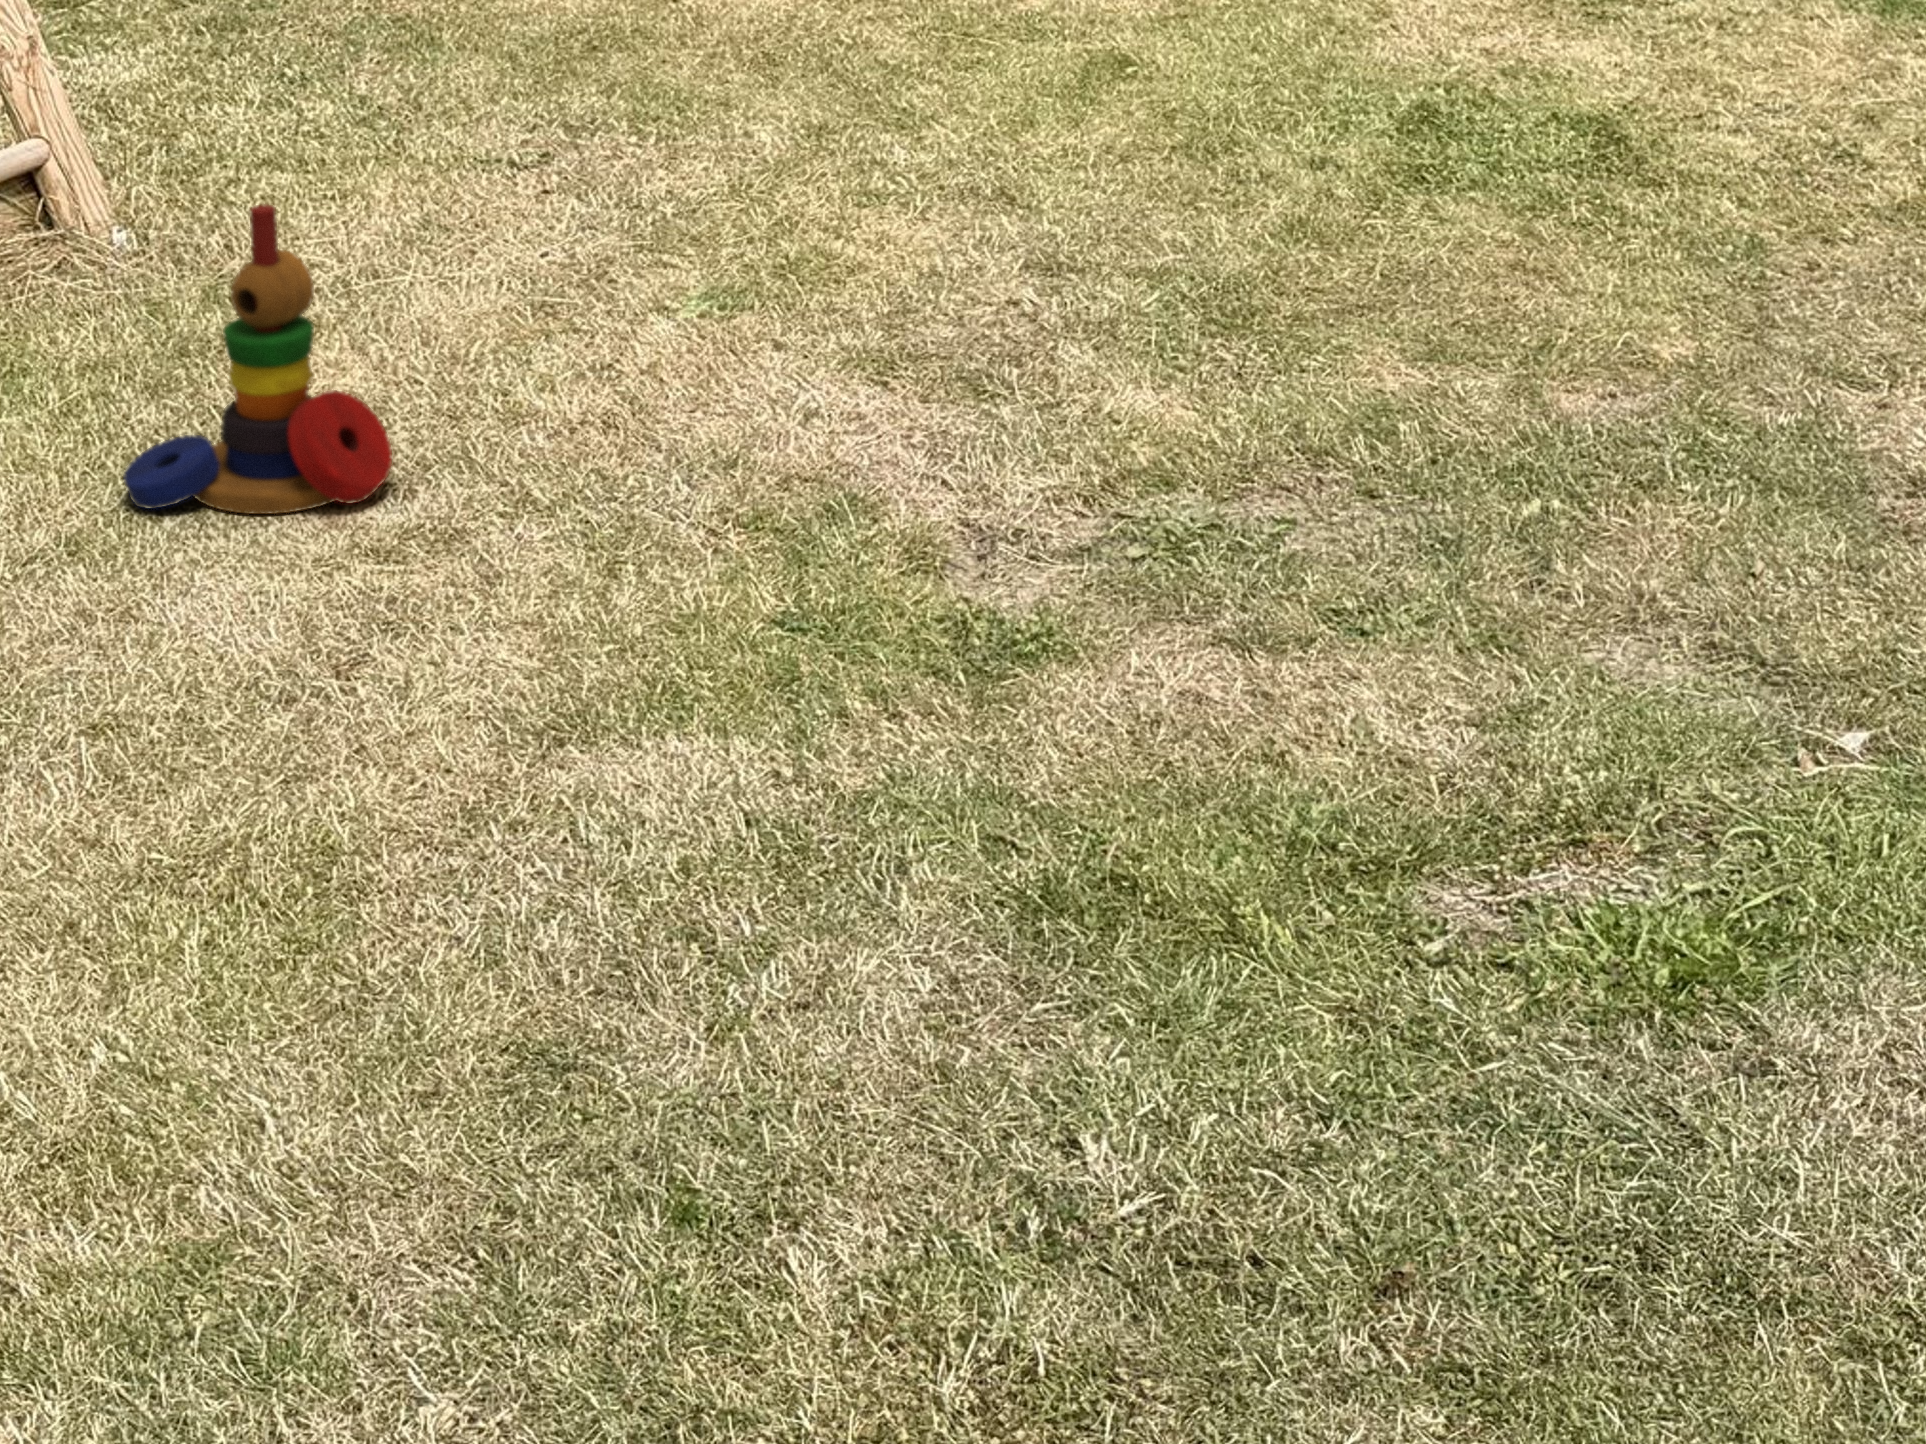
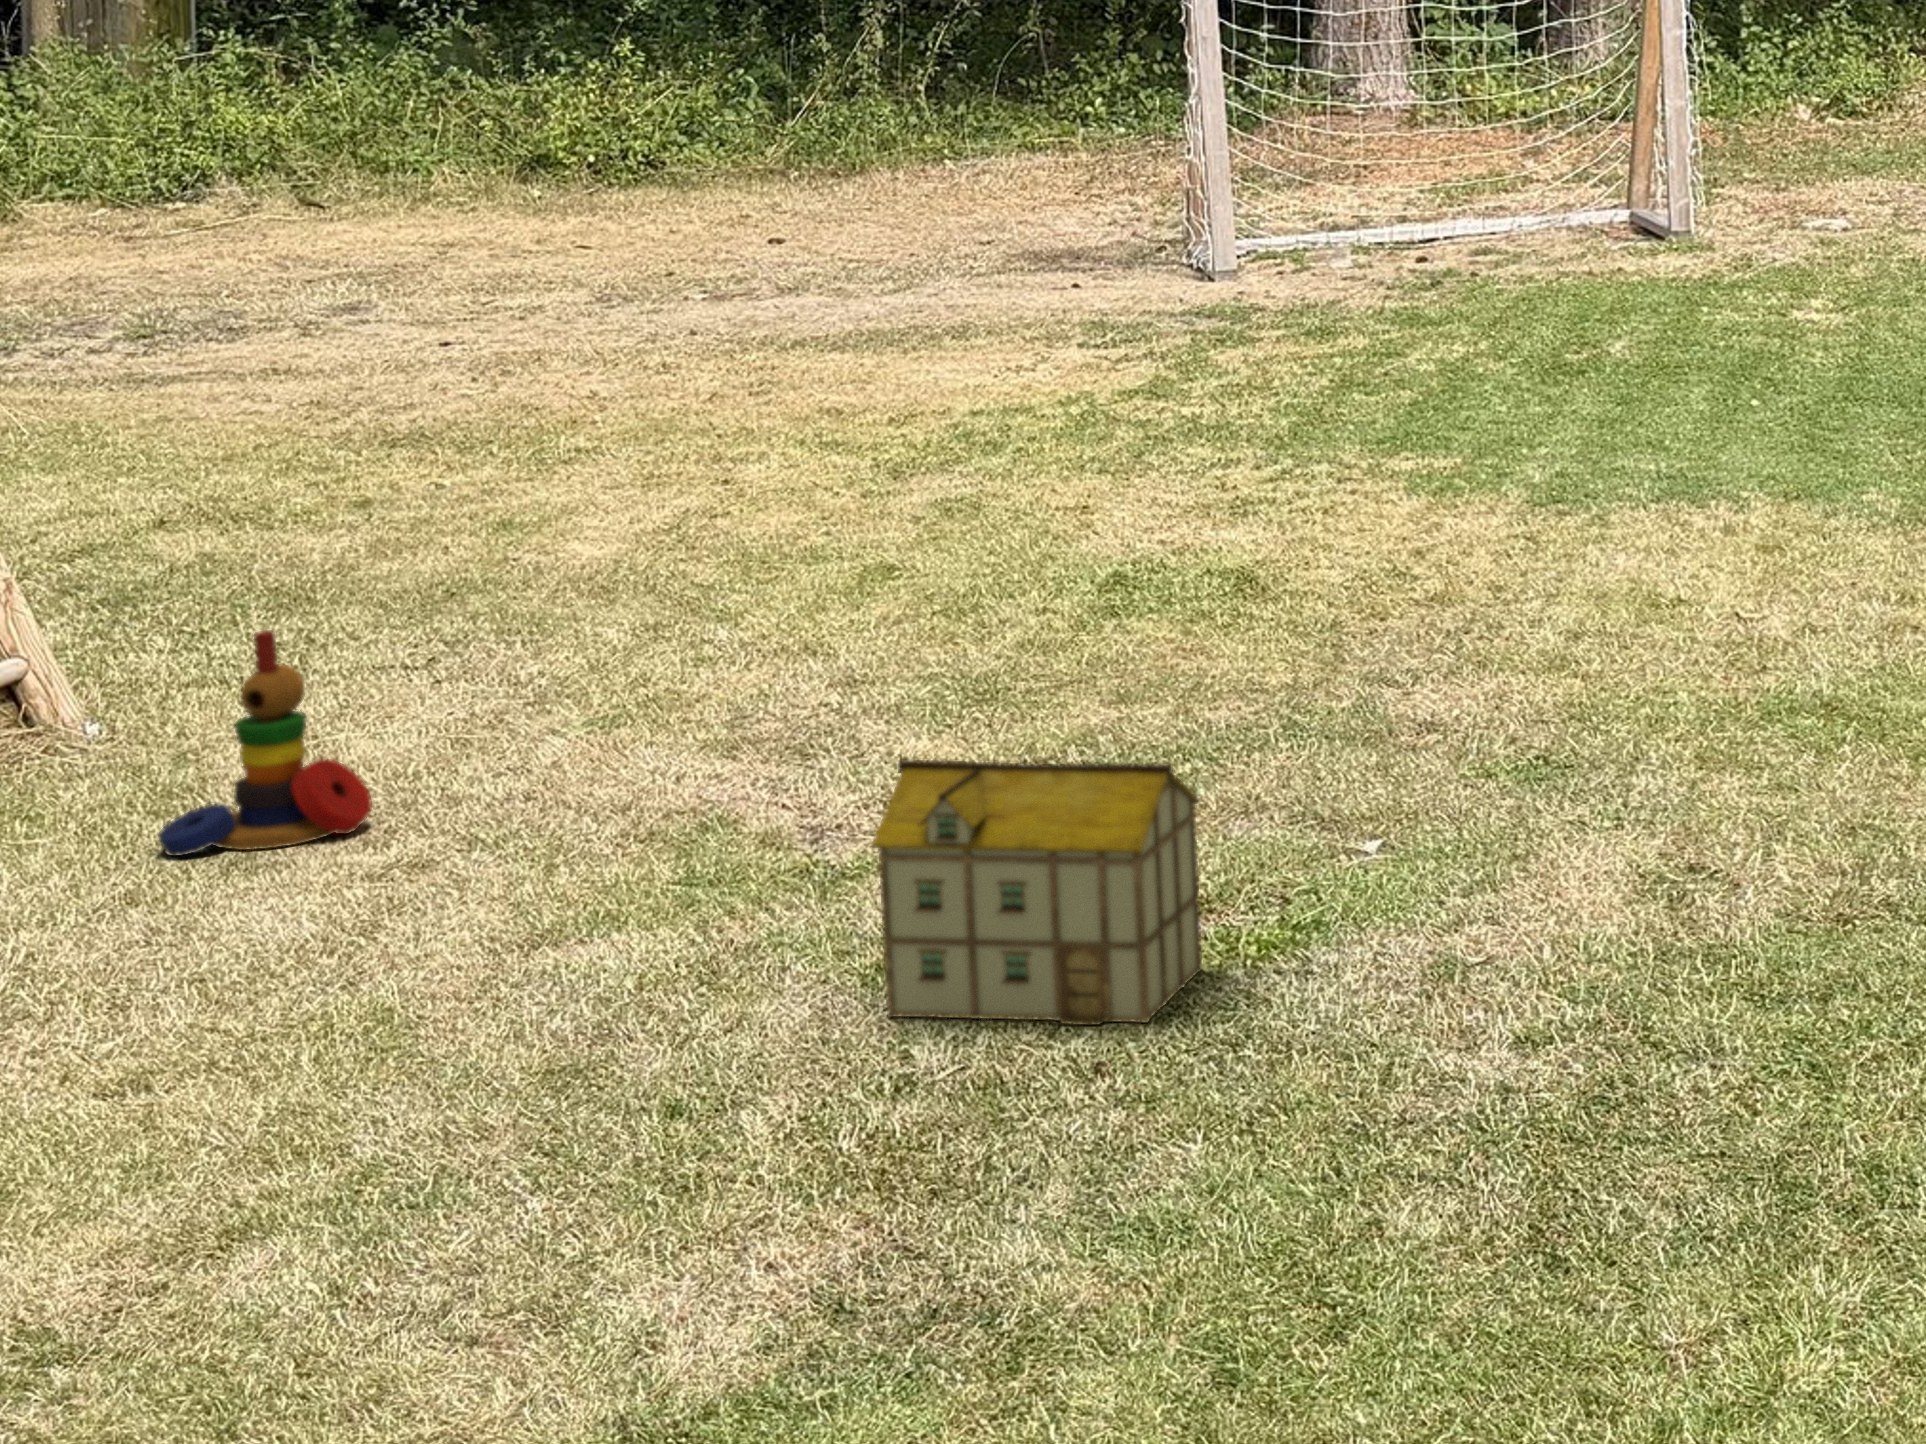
toy house: none [1032,687,1613,1281] -> present [872,759,1202,1025]

